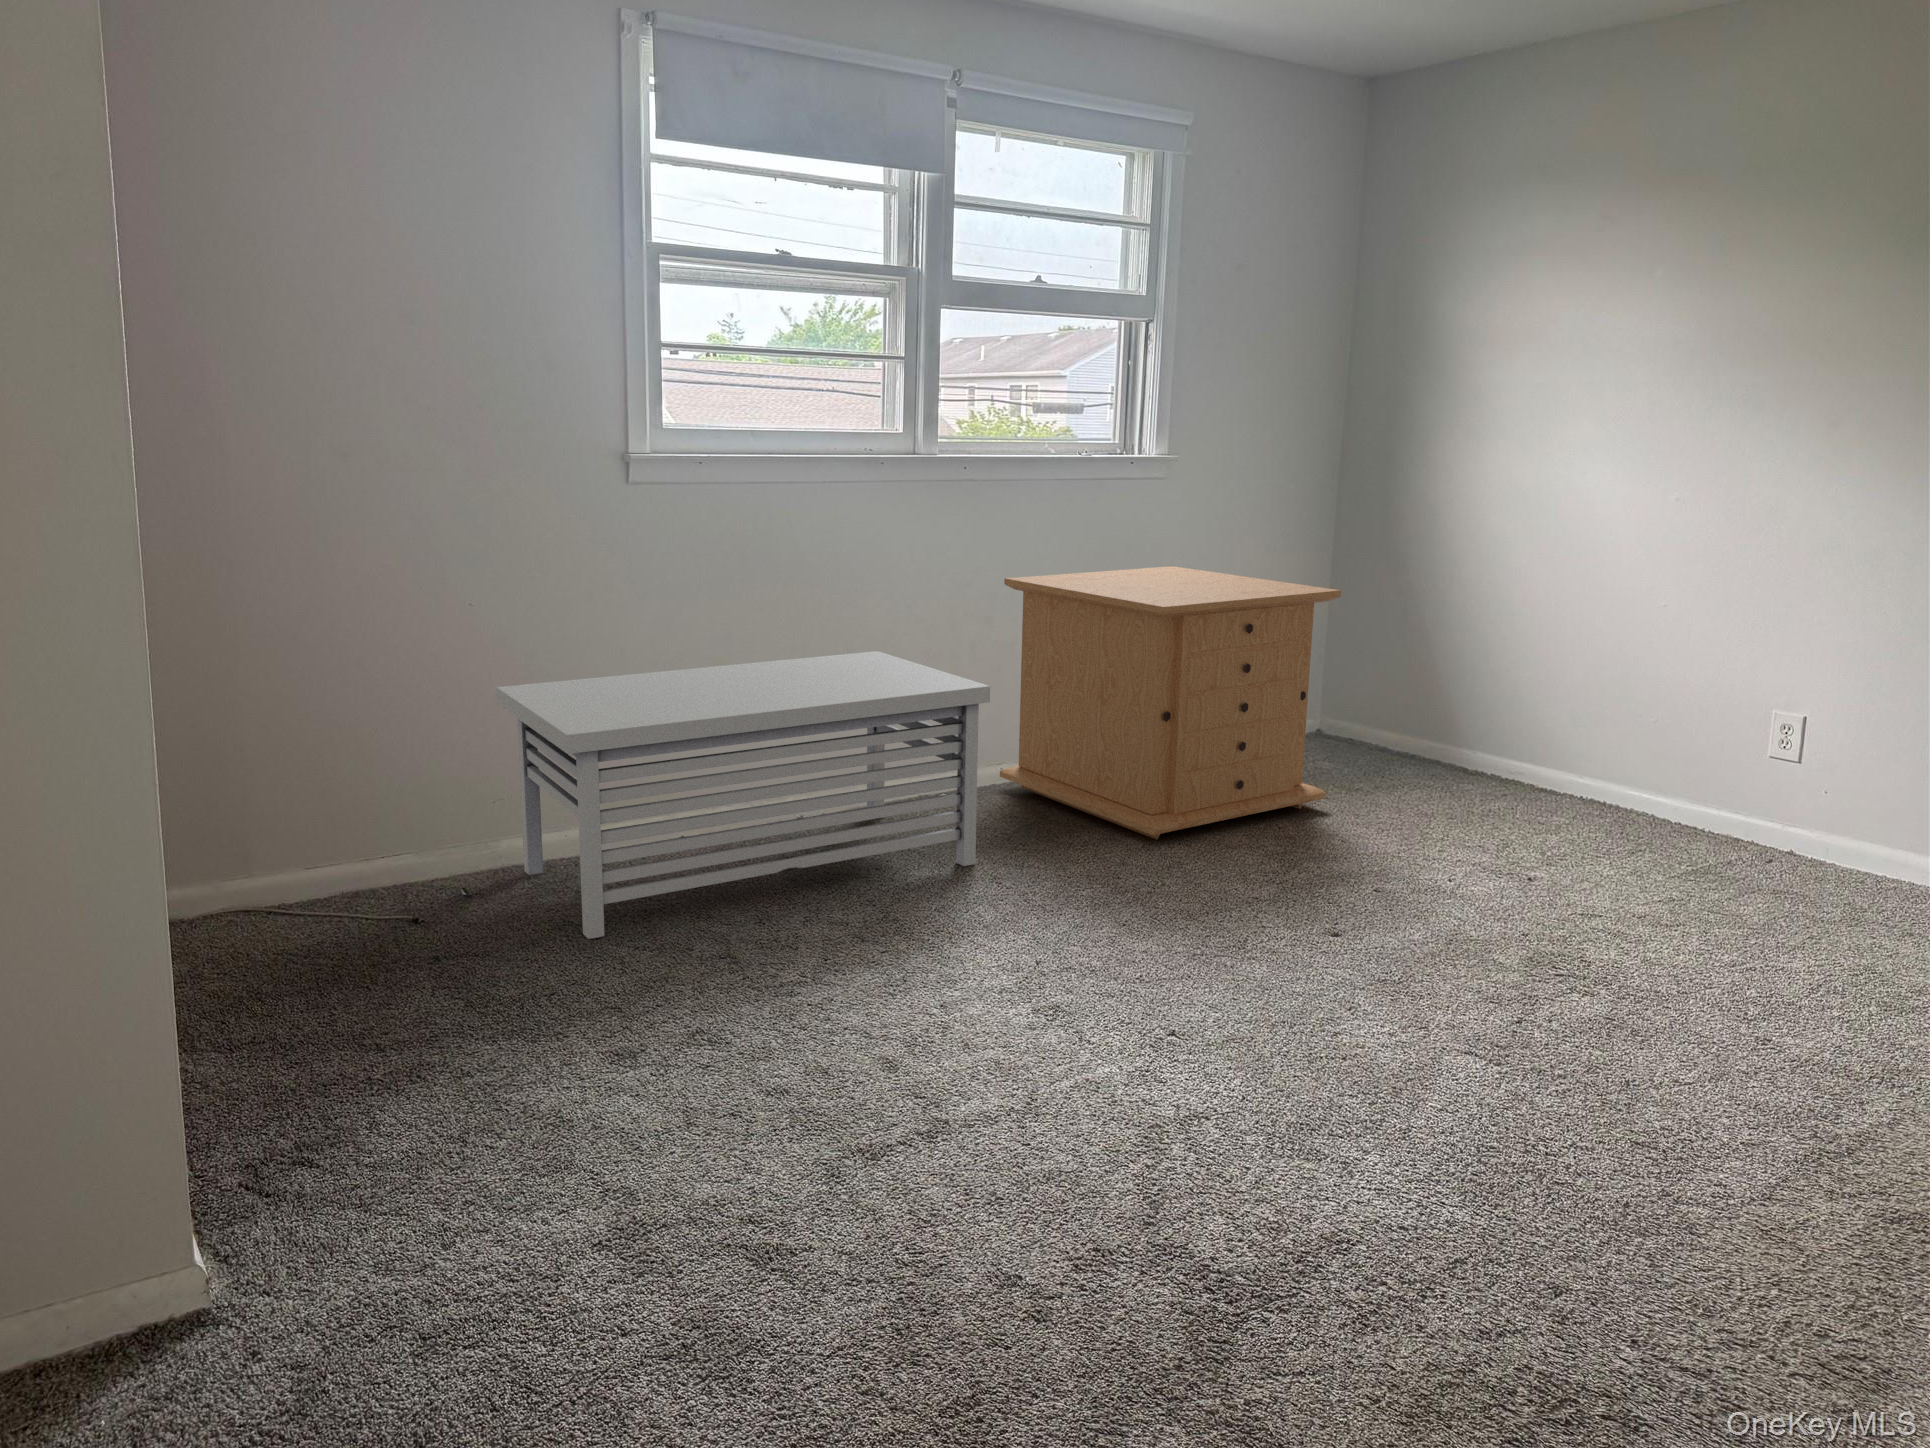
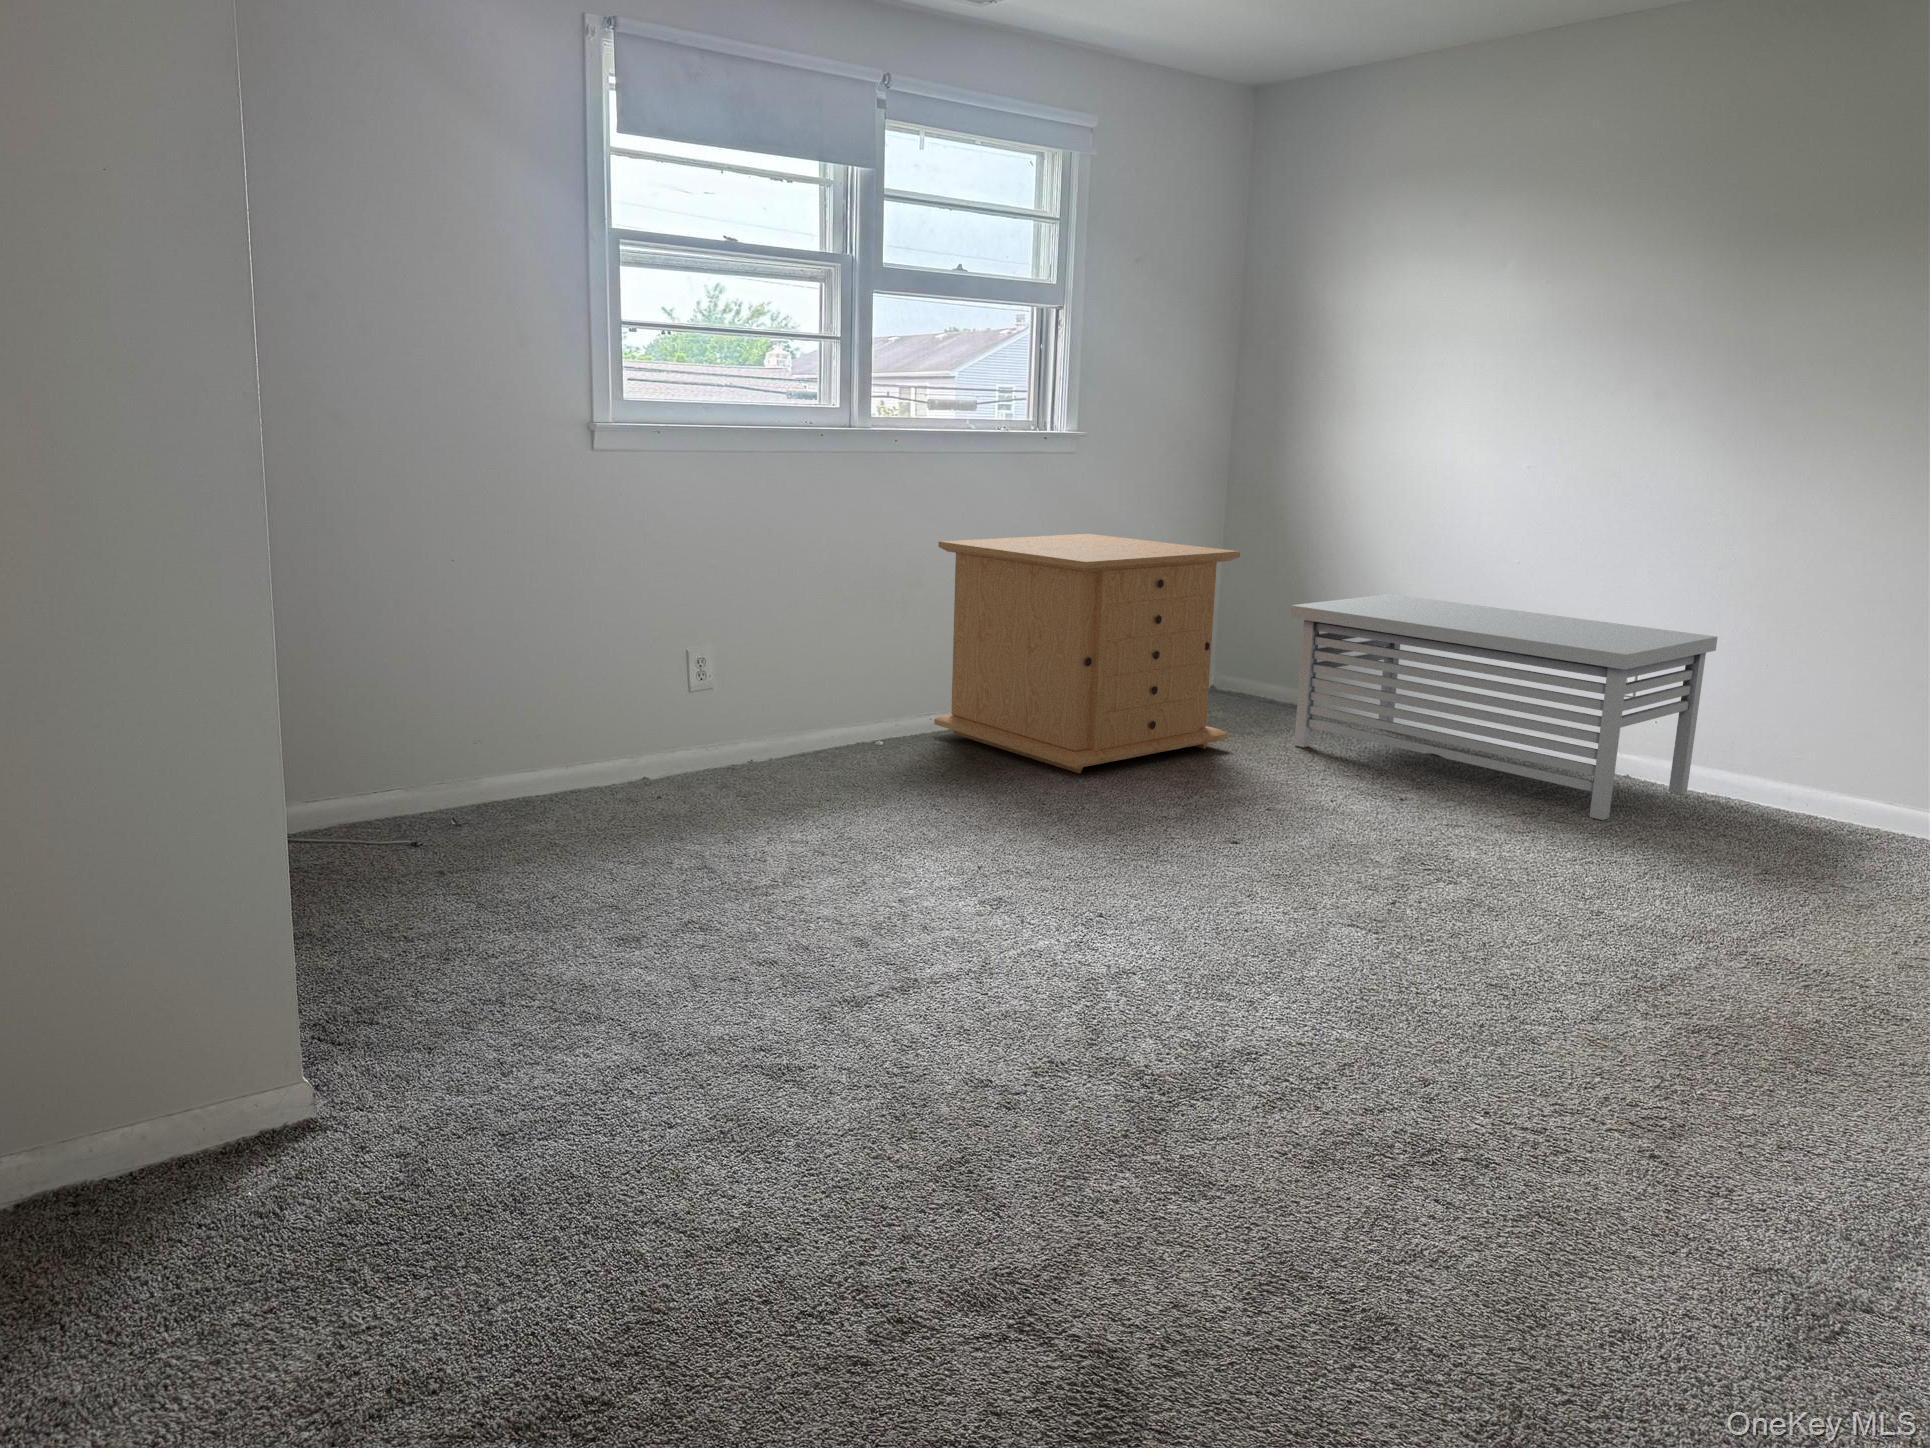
storage bench: present [496,651,990,939] -> present [1291,594,1718,820]

